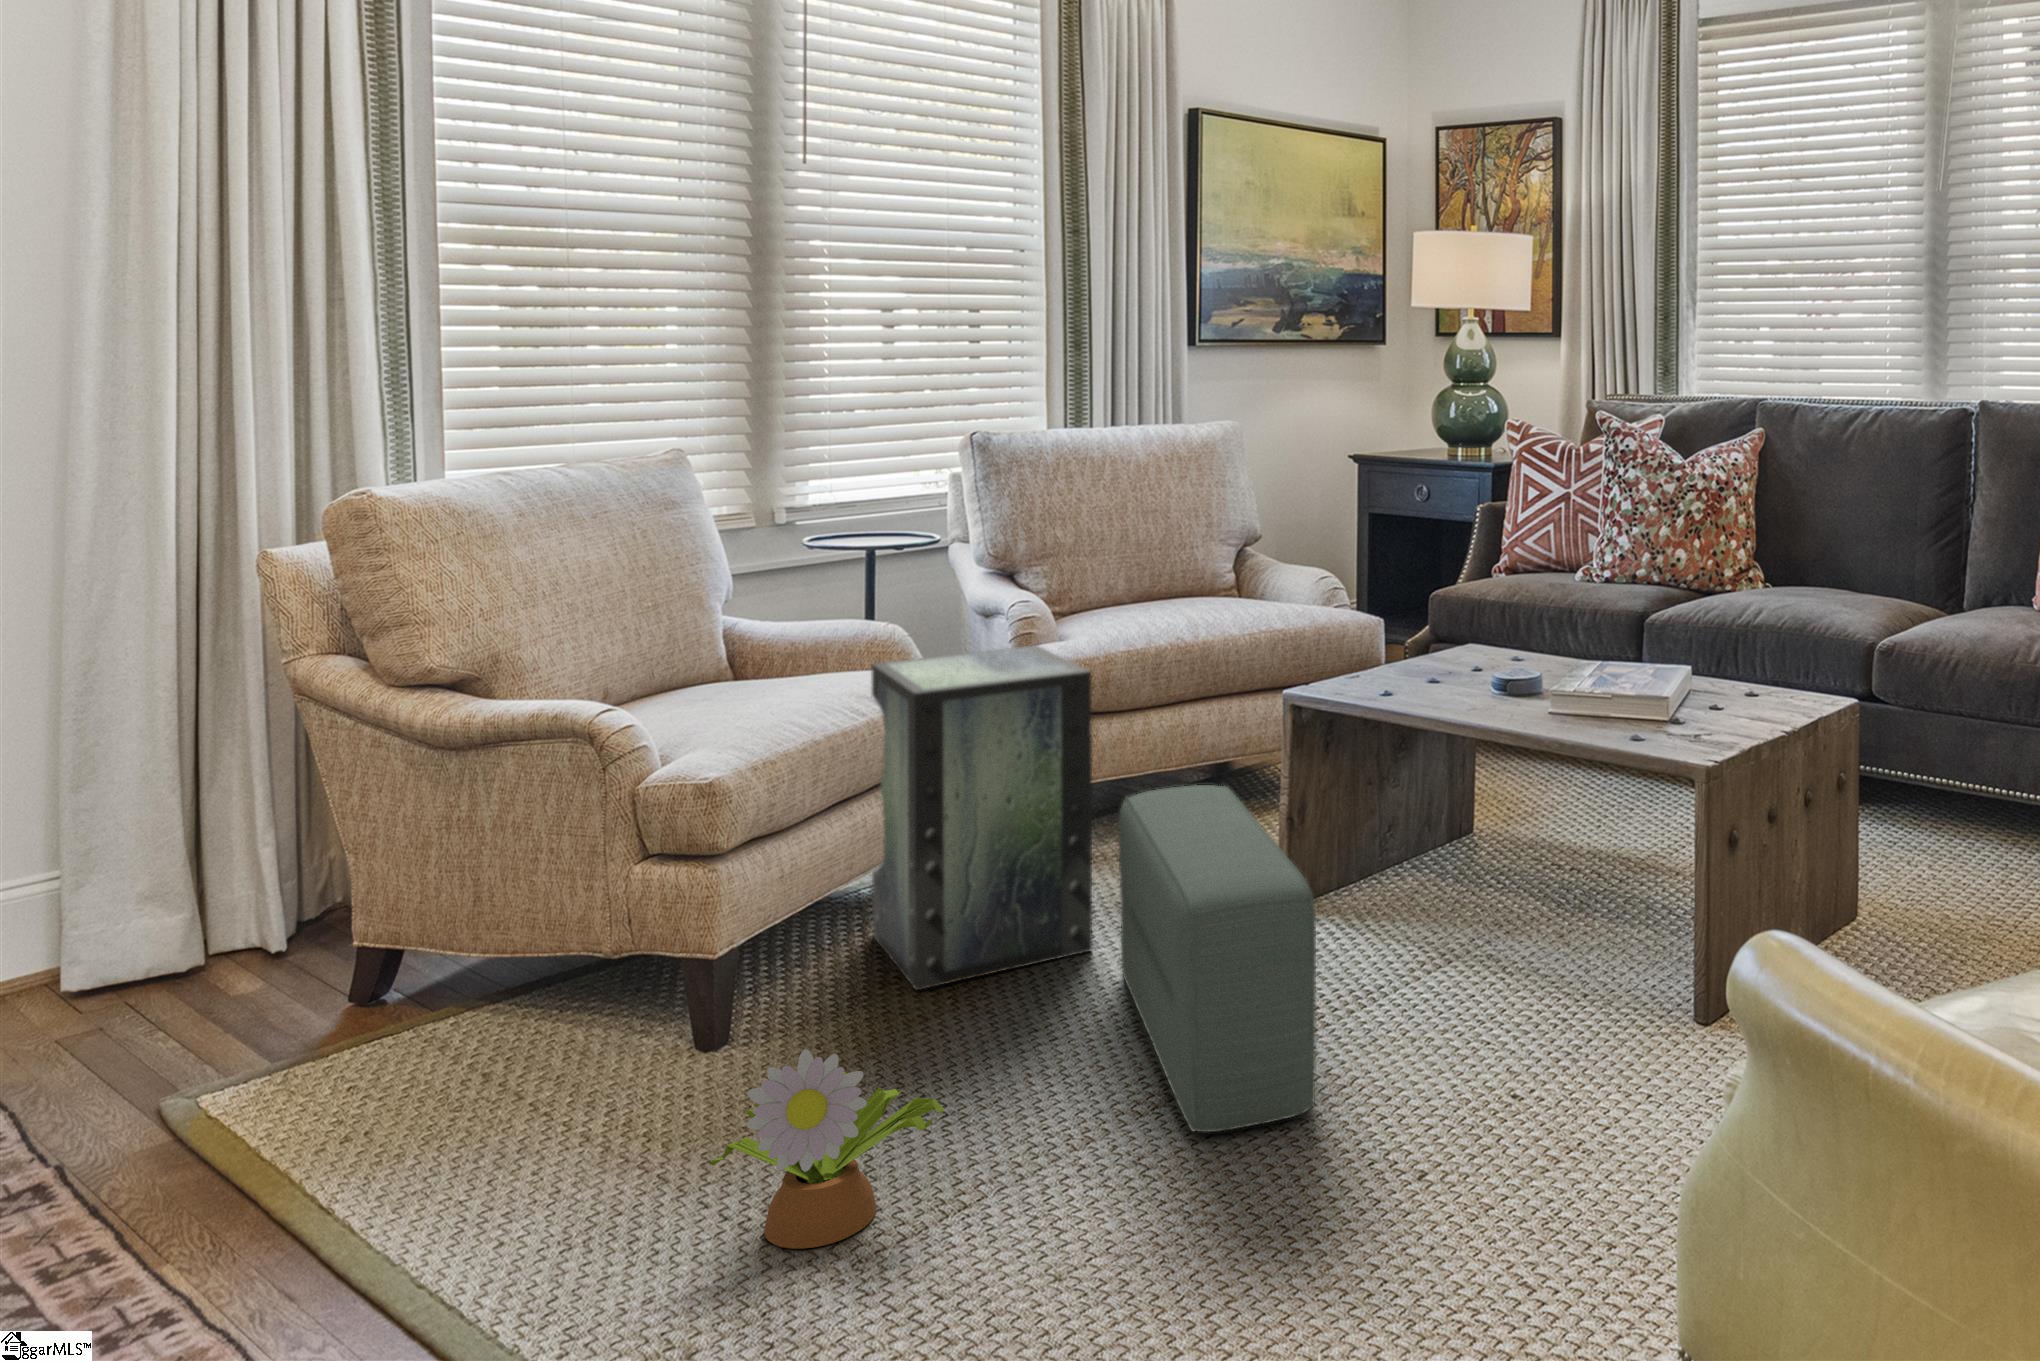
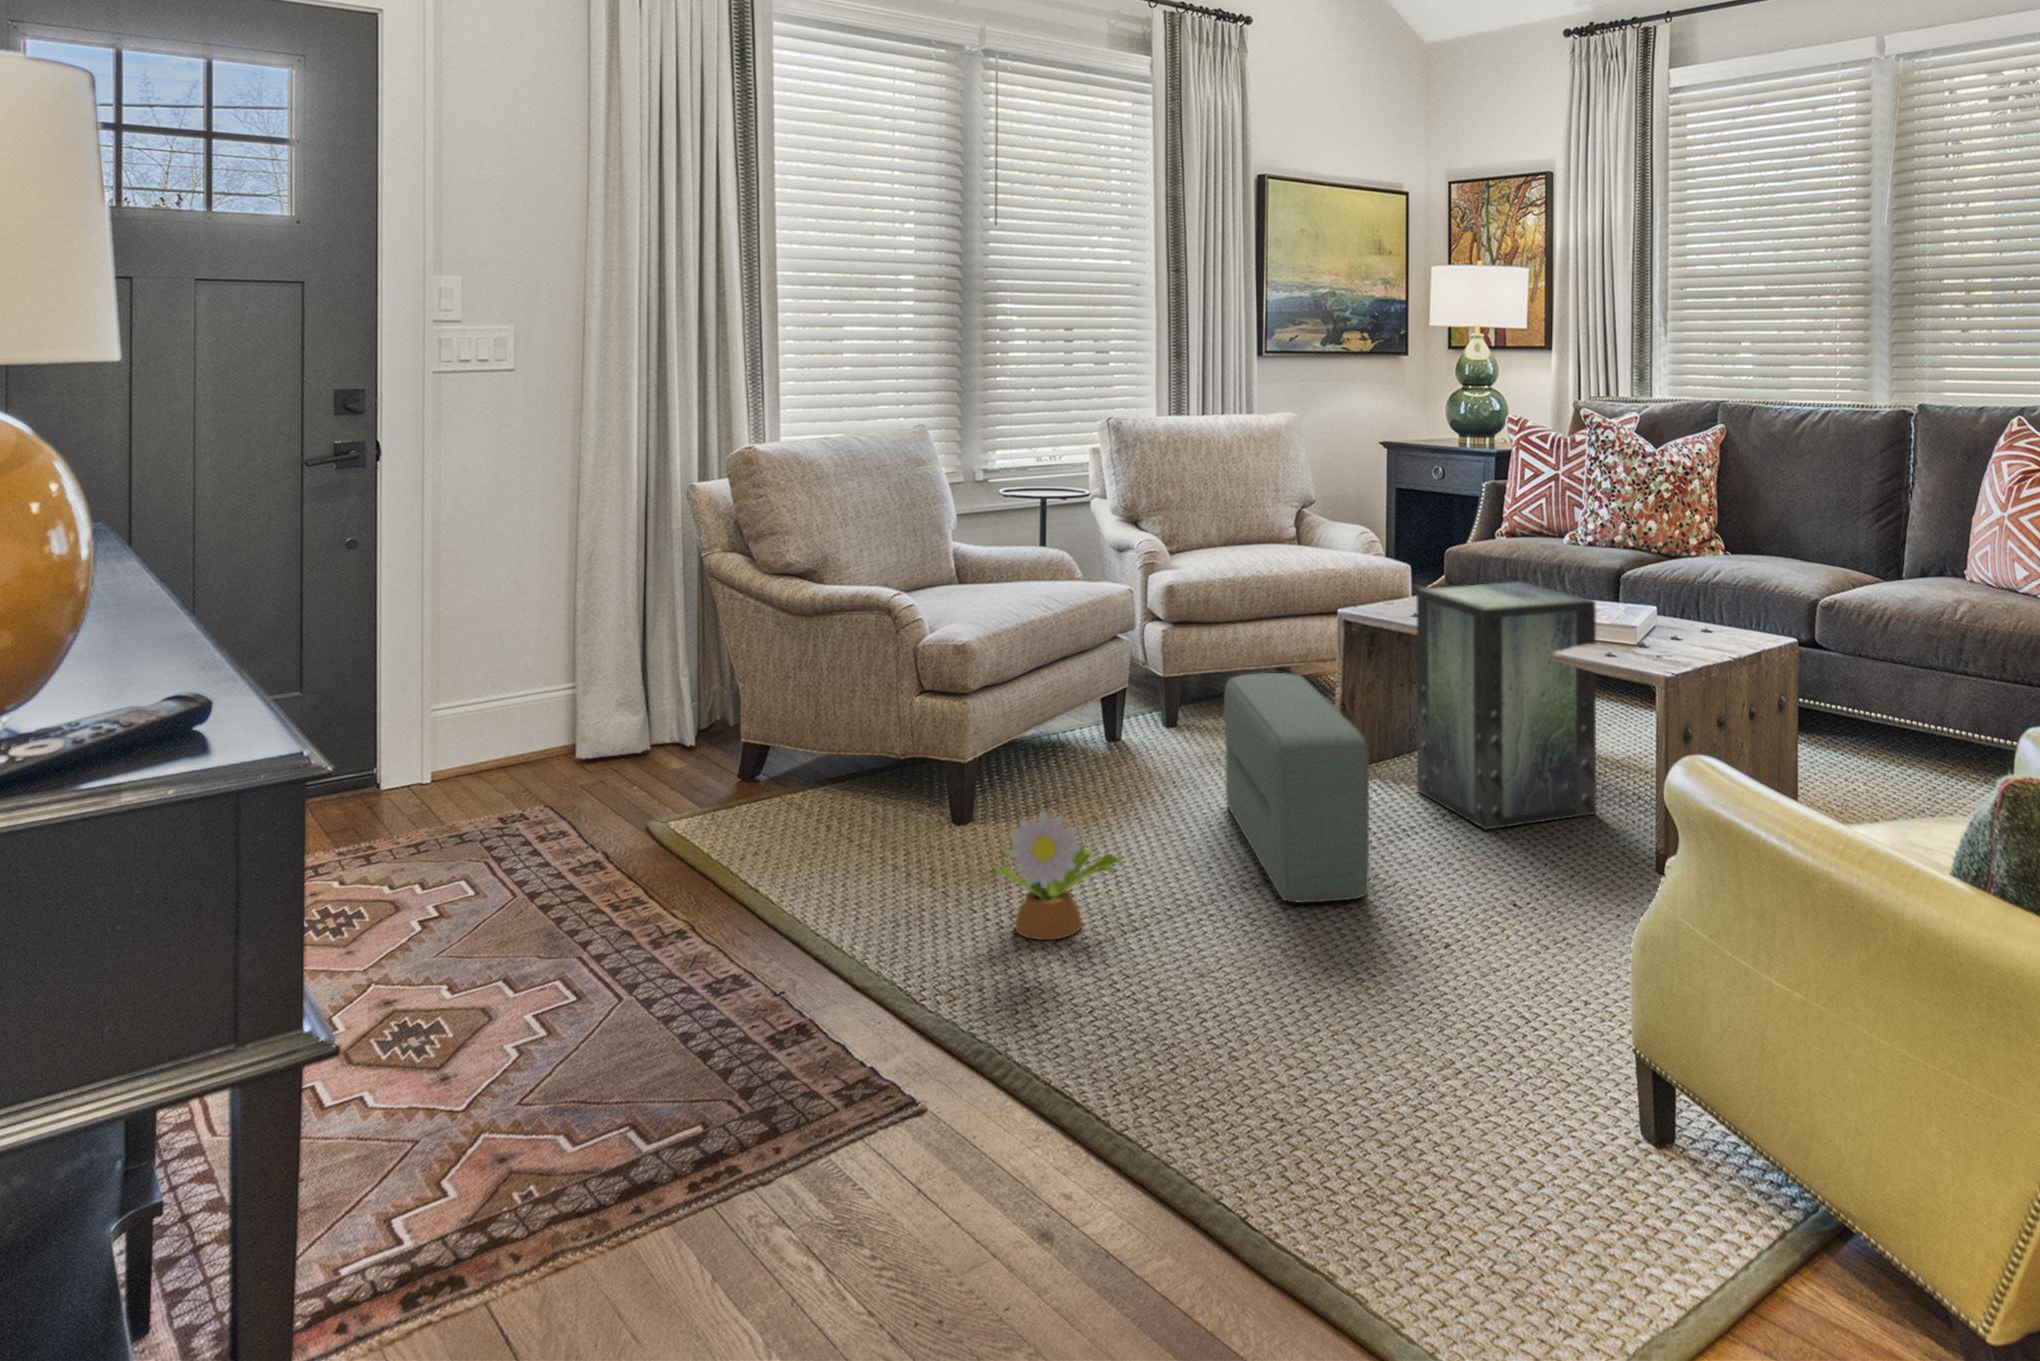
storage box: present [871,645,1092,990] -> present [1417,582,1596,829]

